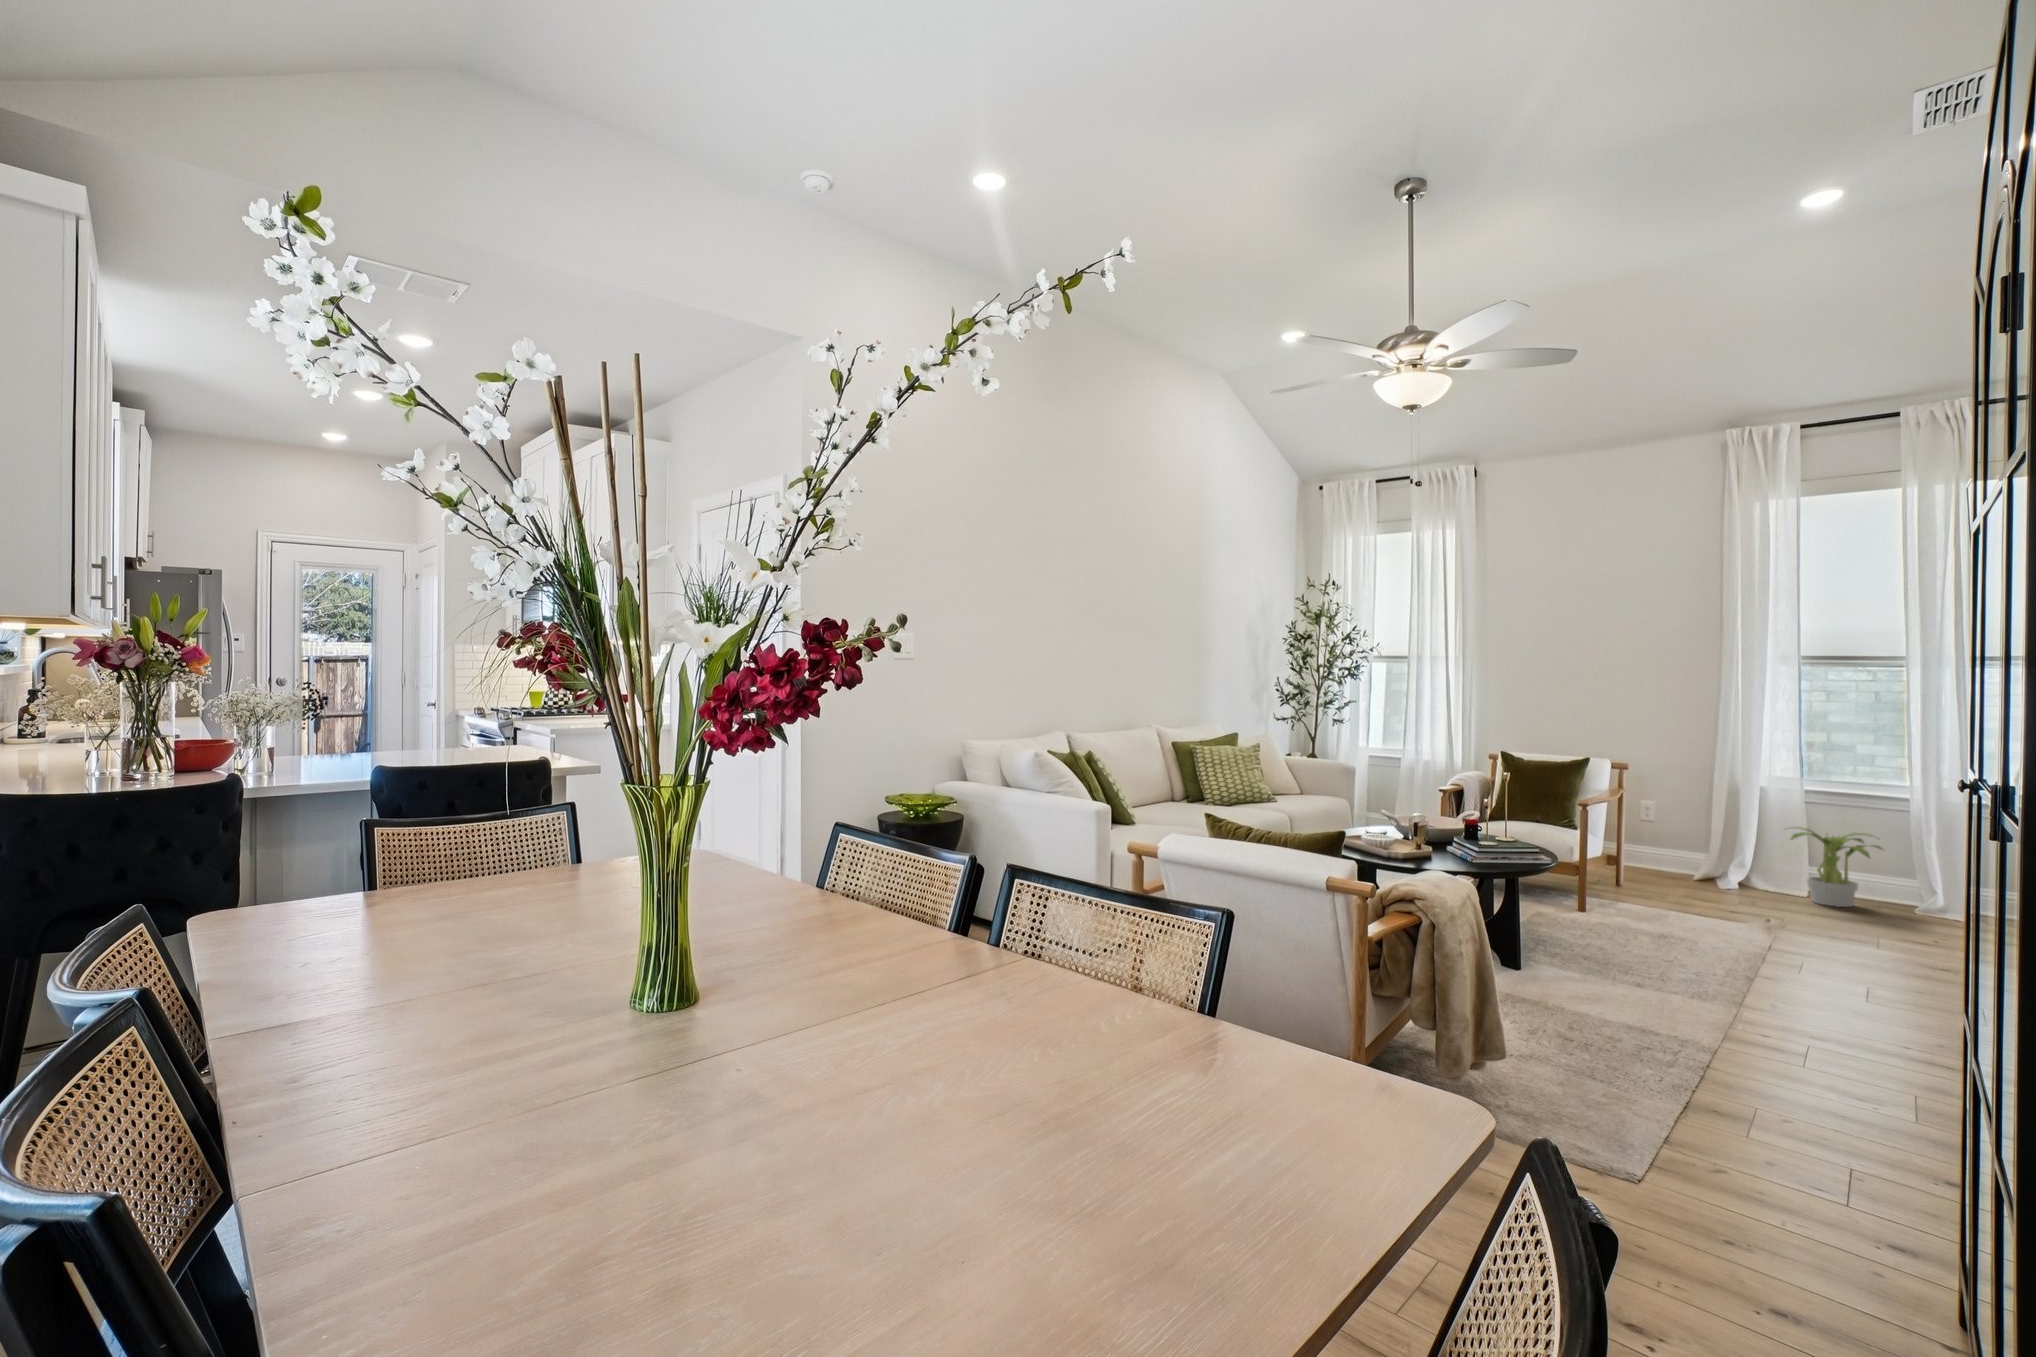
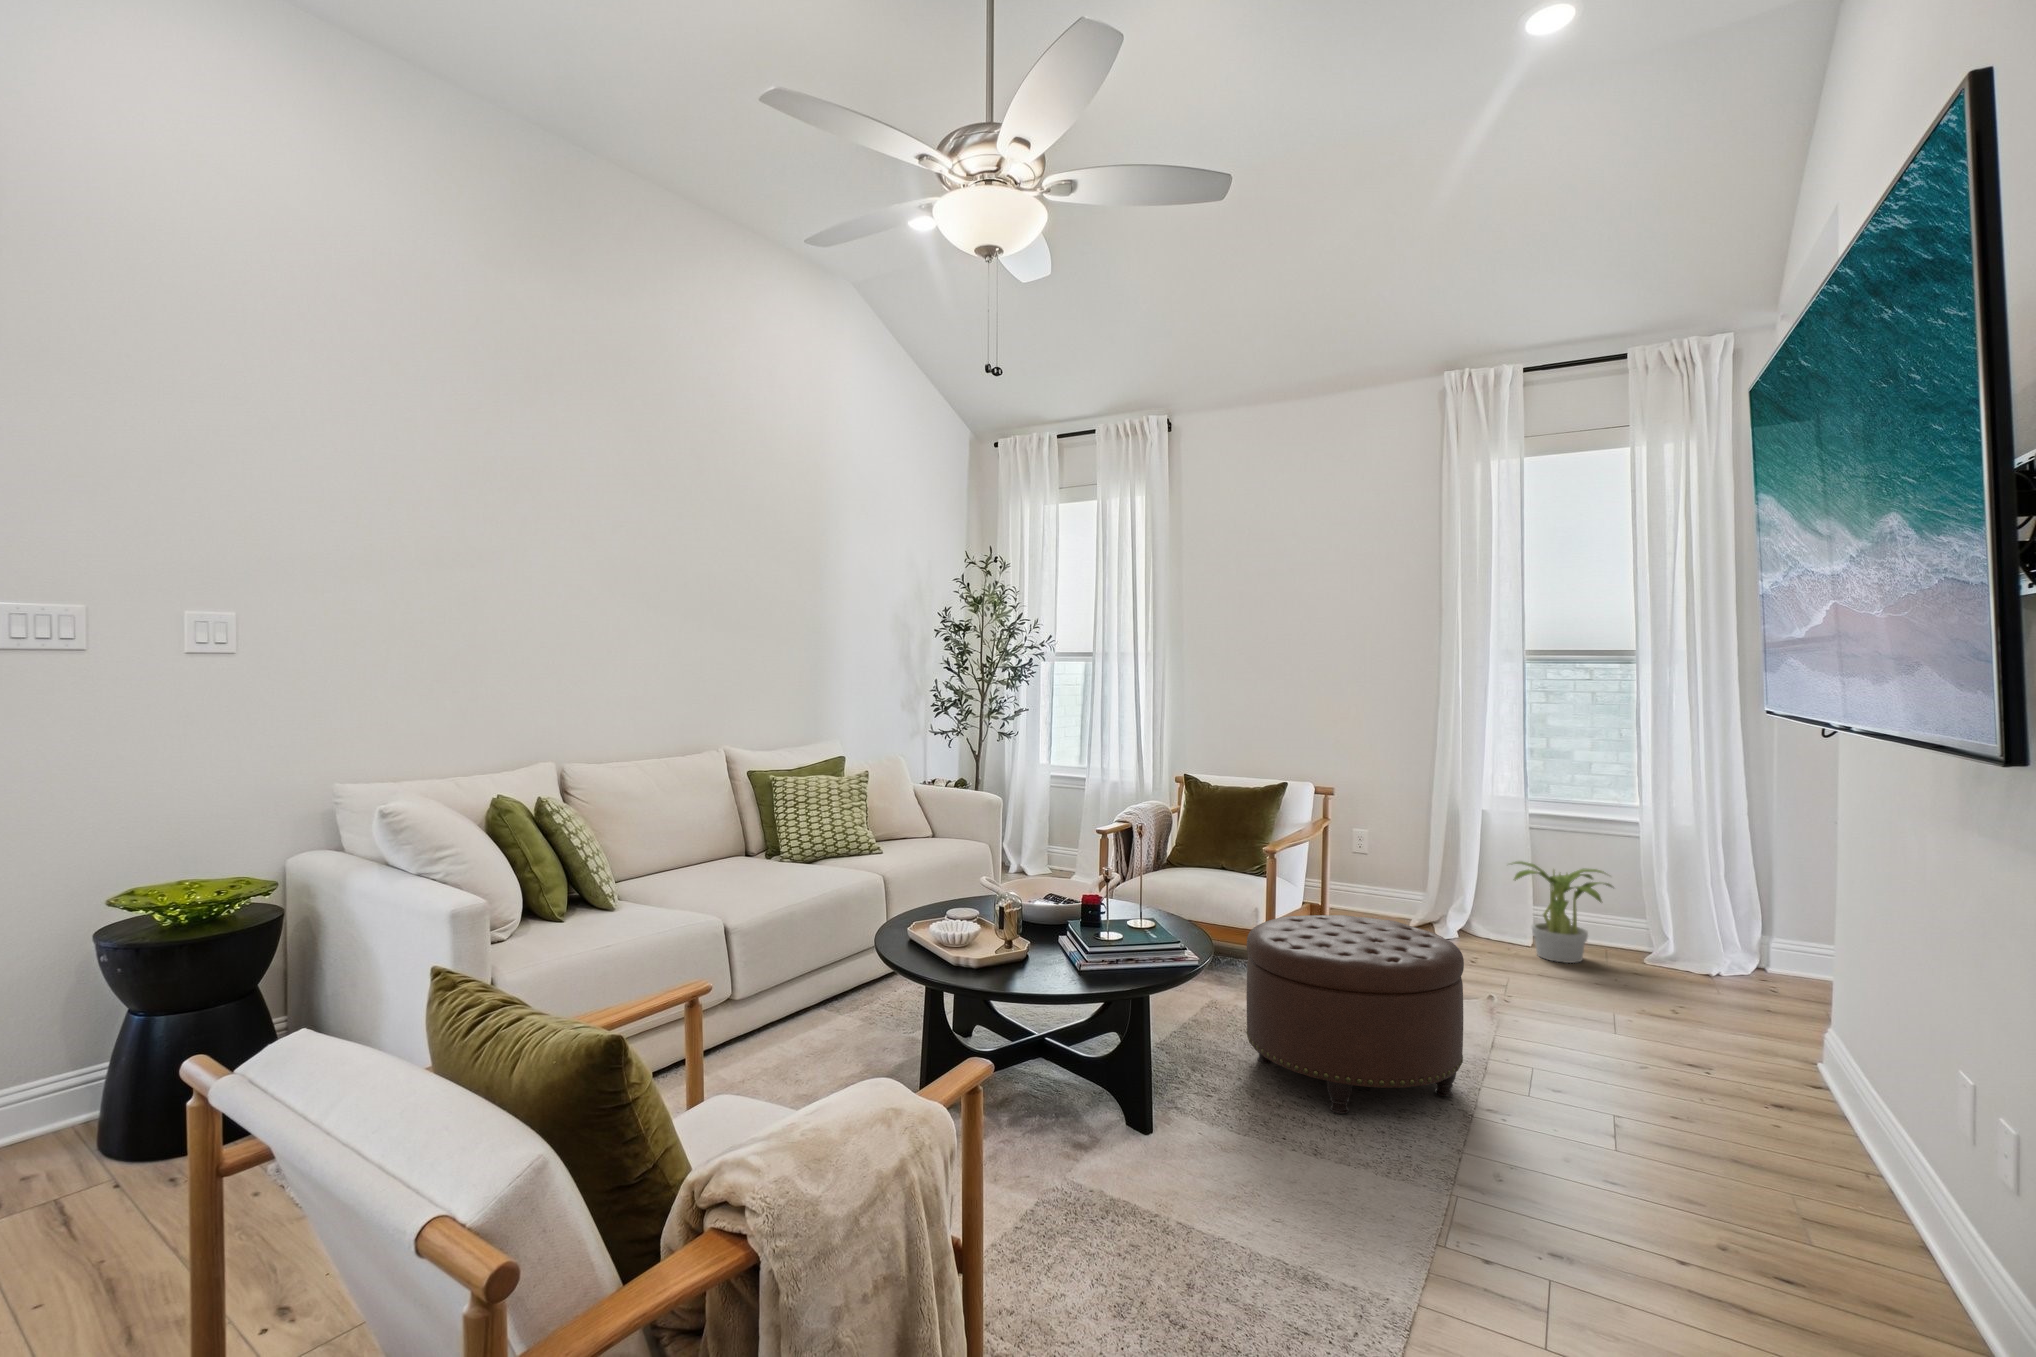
ottoman: none [1577,847,1746,969] -> present [1246,915,1464,1114]

